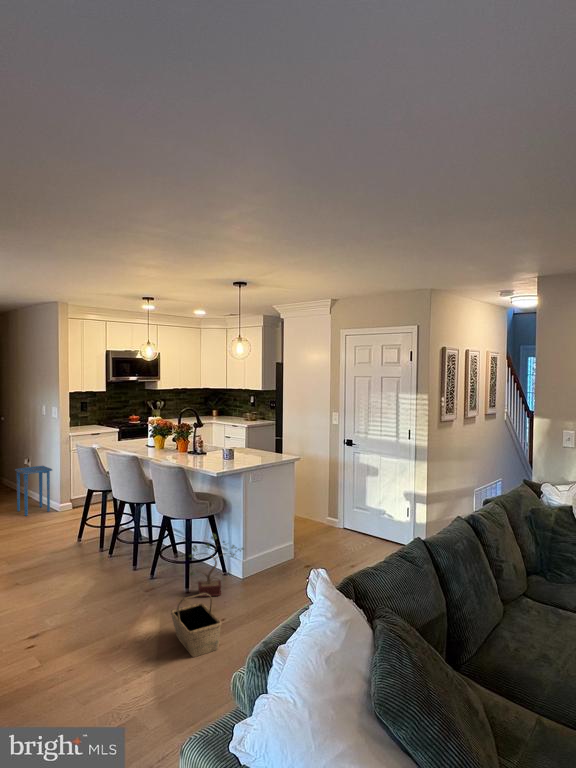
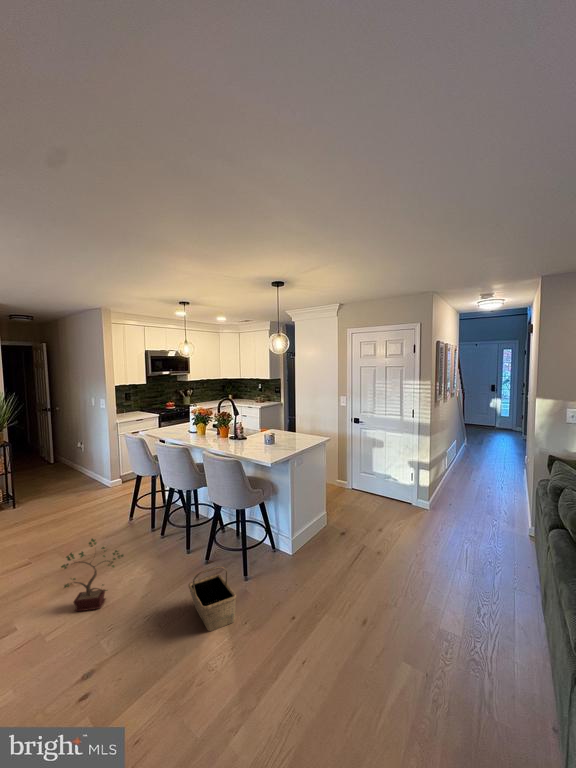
side table: present [15,466,52,516] -> none [71,449,102,492]
potted plant: present [189,534,243,597] -> present [61,539,124,611]

